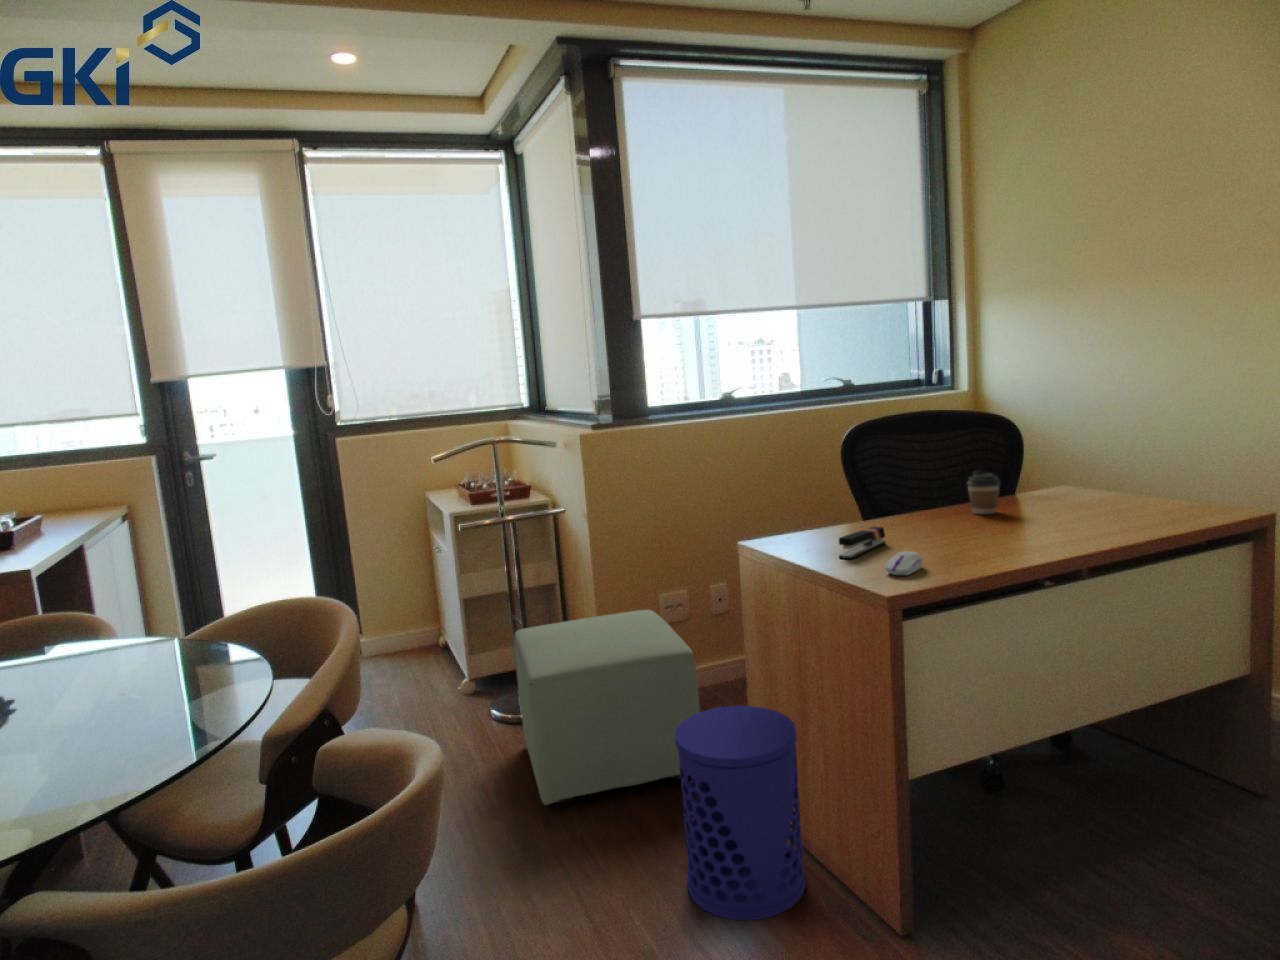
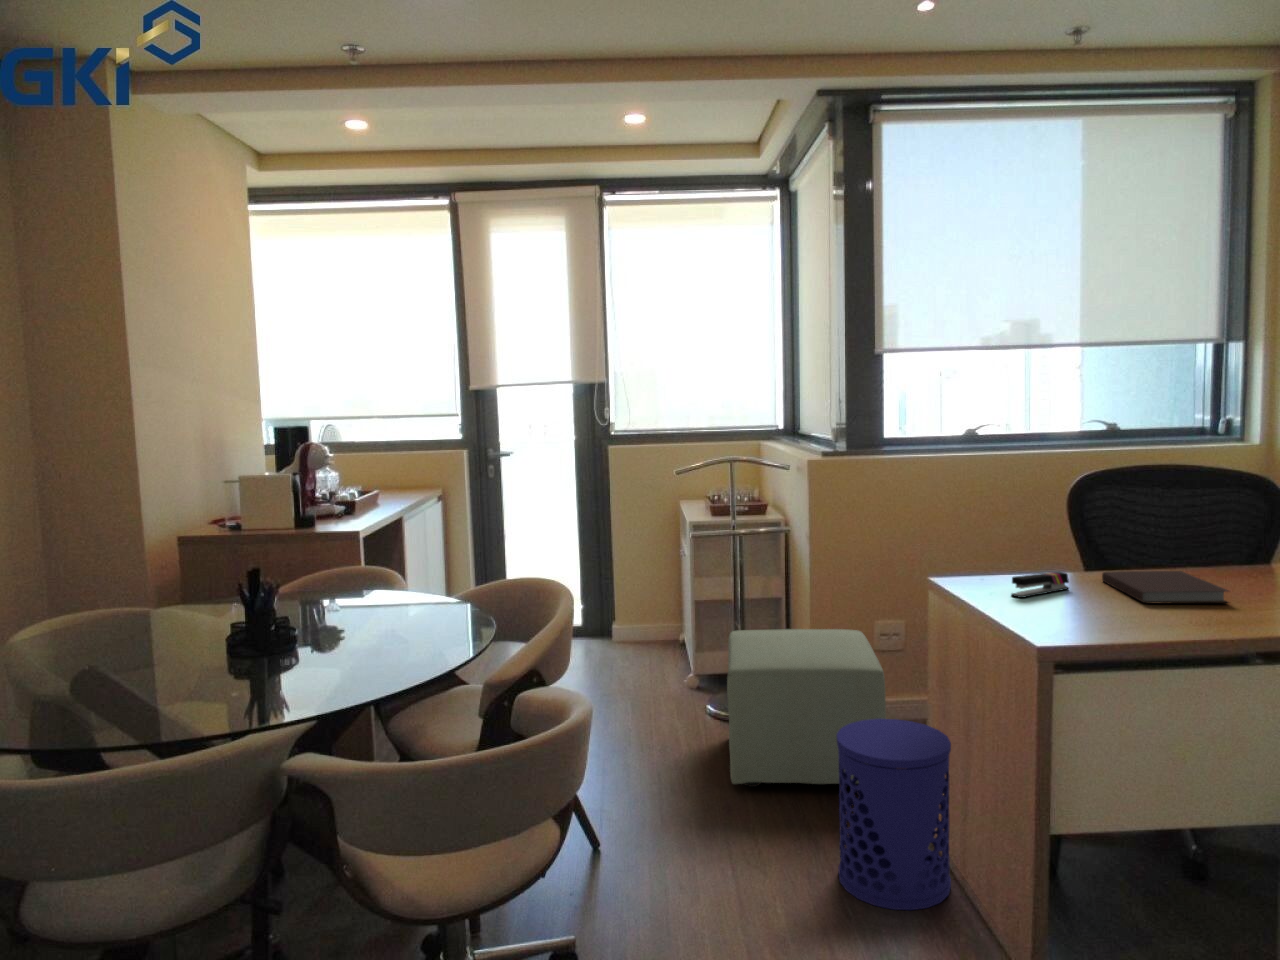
coffee cup: present [967,471,1000,514] -> none [1187,530,1225,576]
notebook: none [907,512,1035,549] -> present [1102,571,1229,603]
computer mouse: present [885,551,923,575] -> none [1043,596,1087,617]

